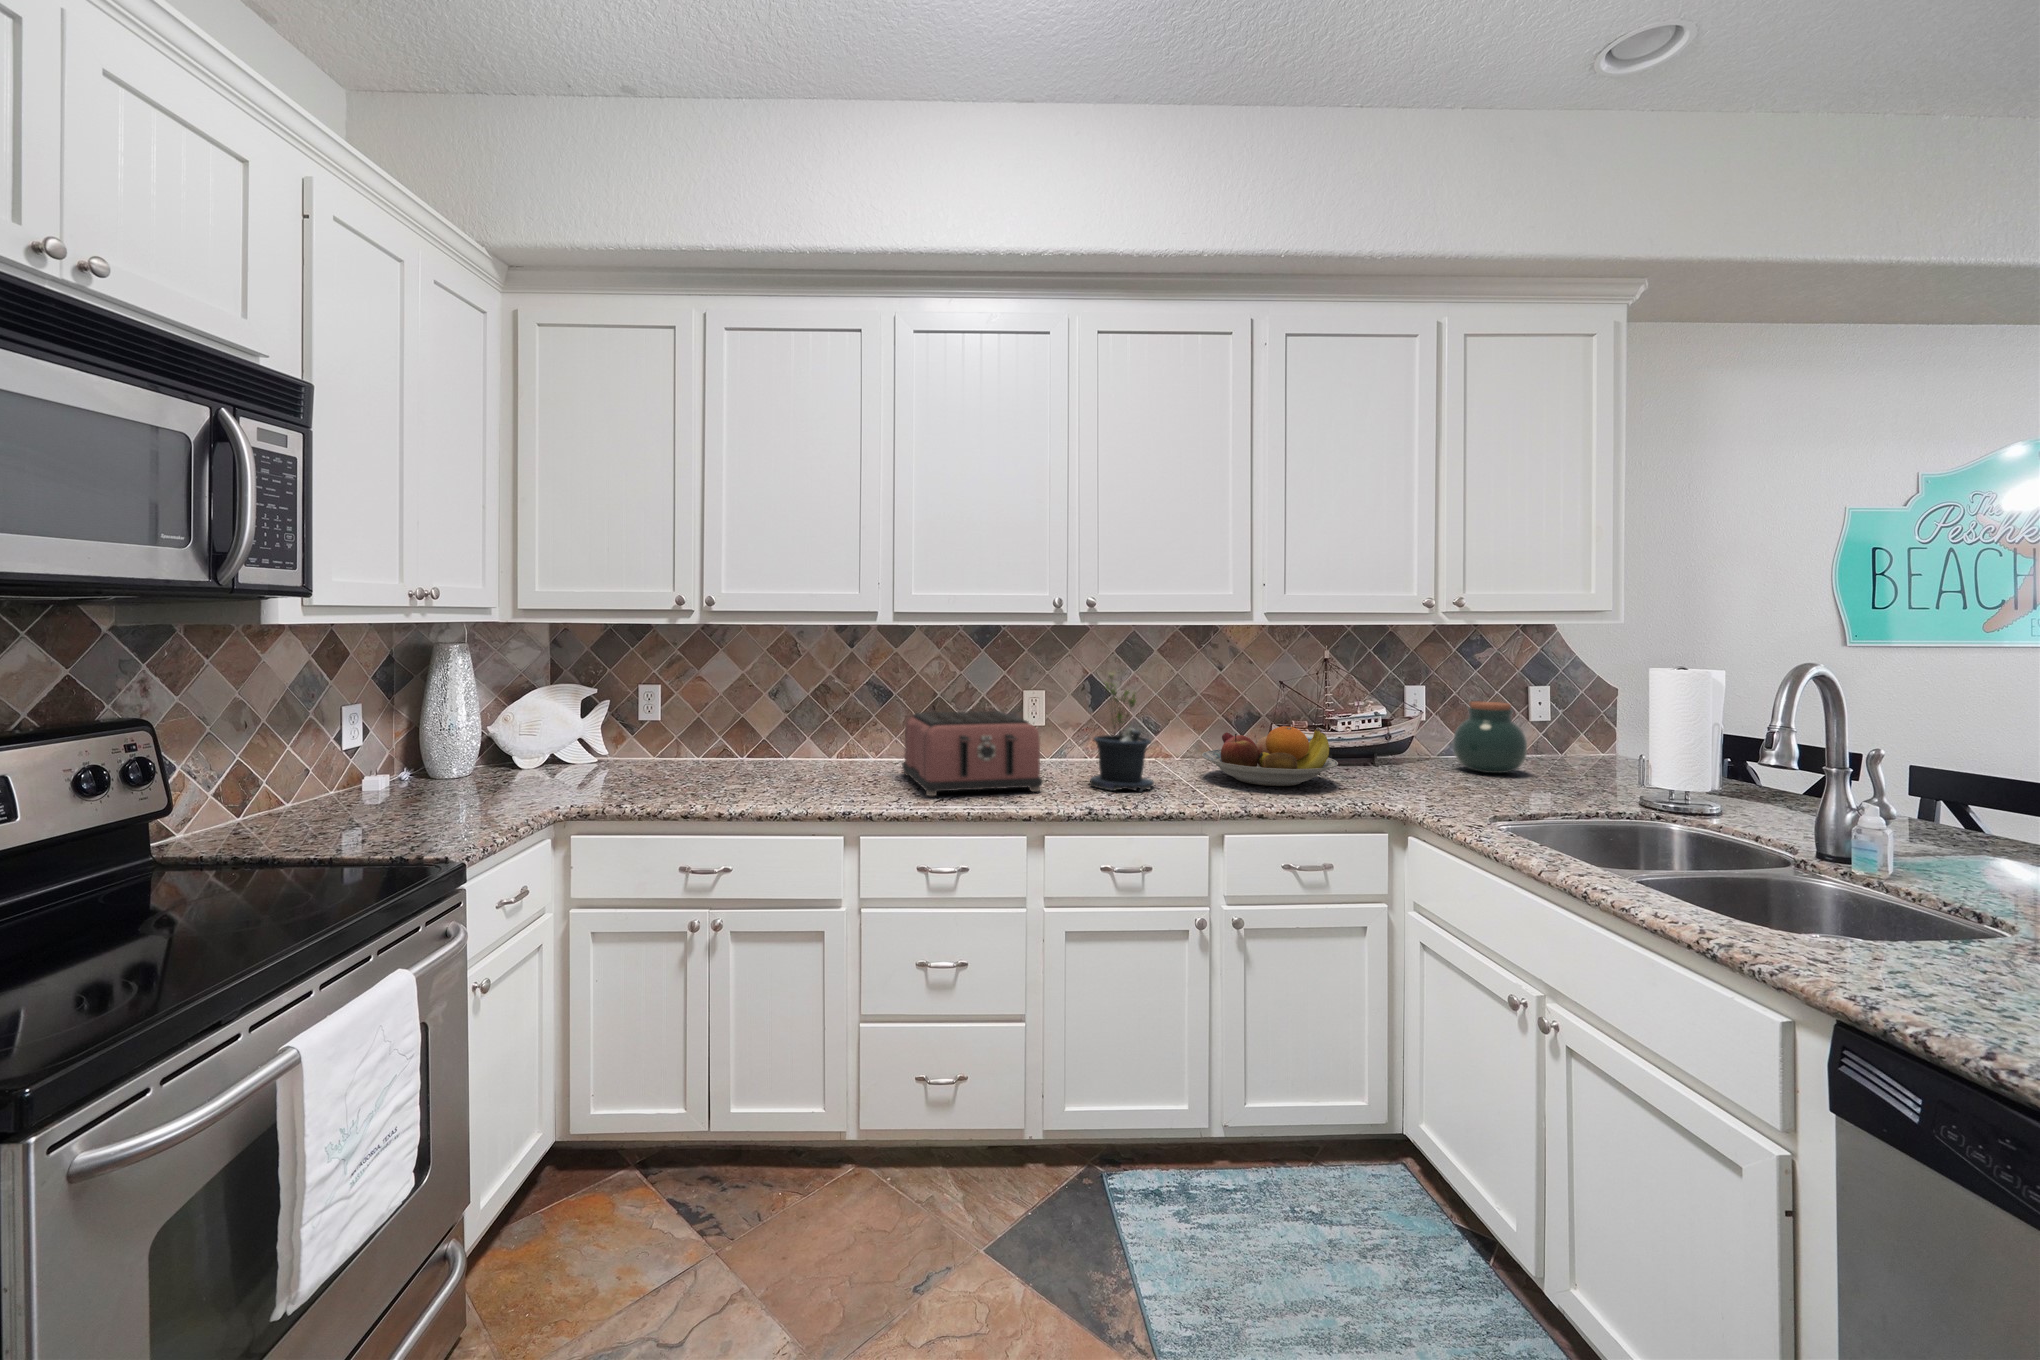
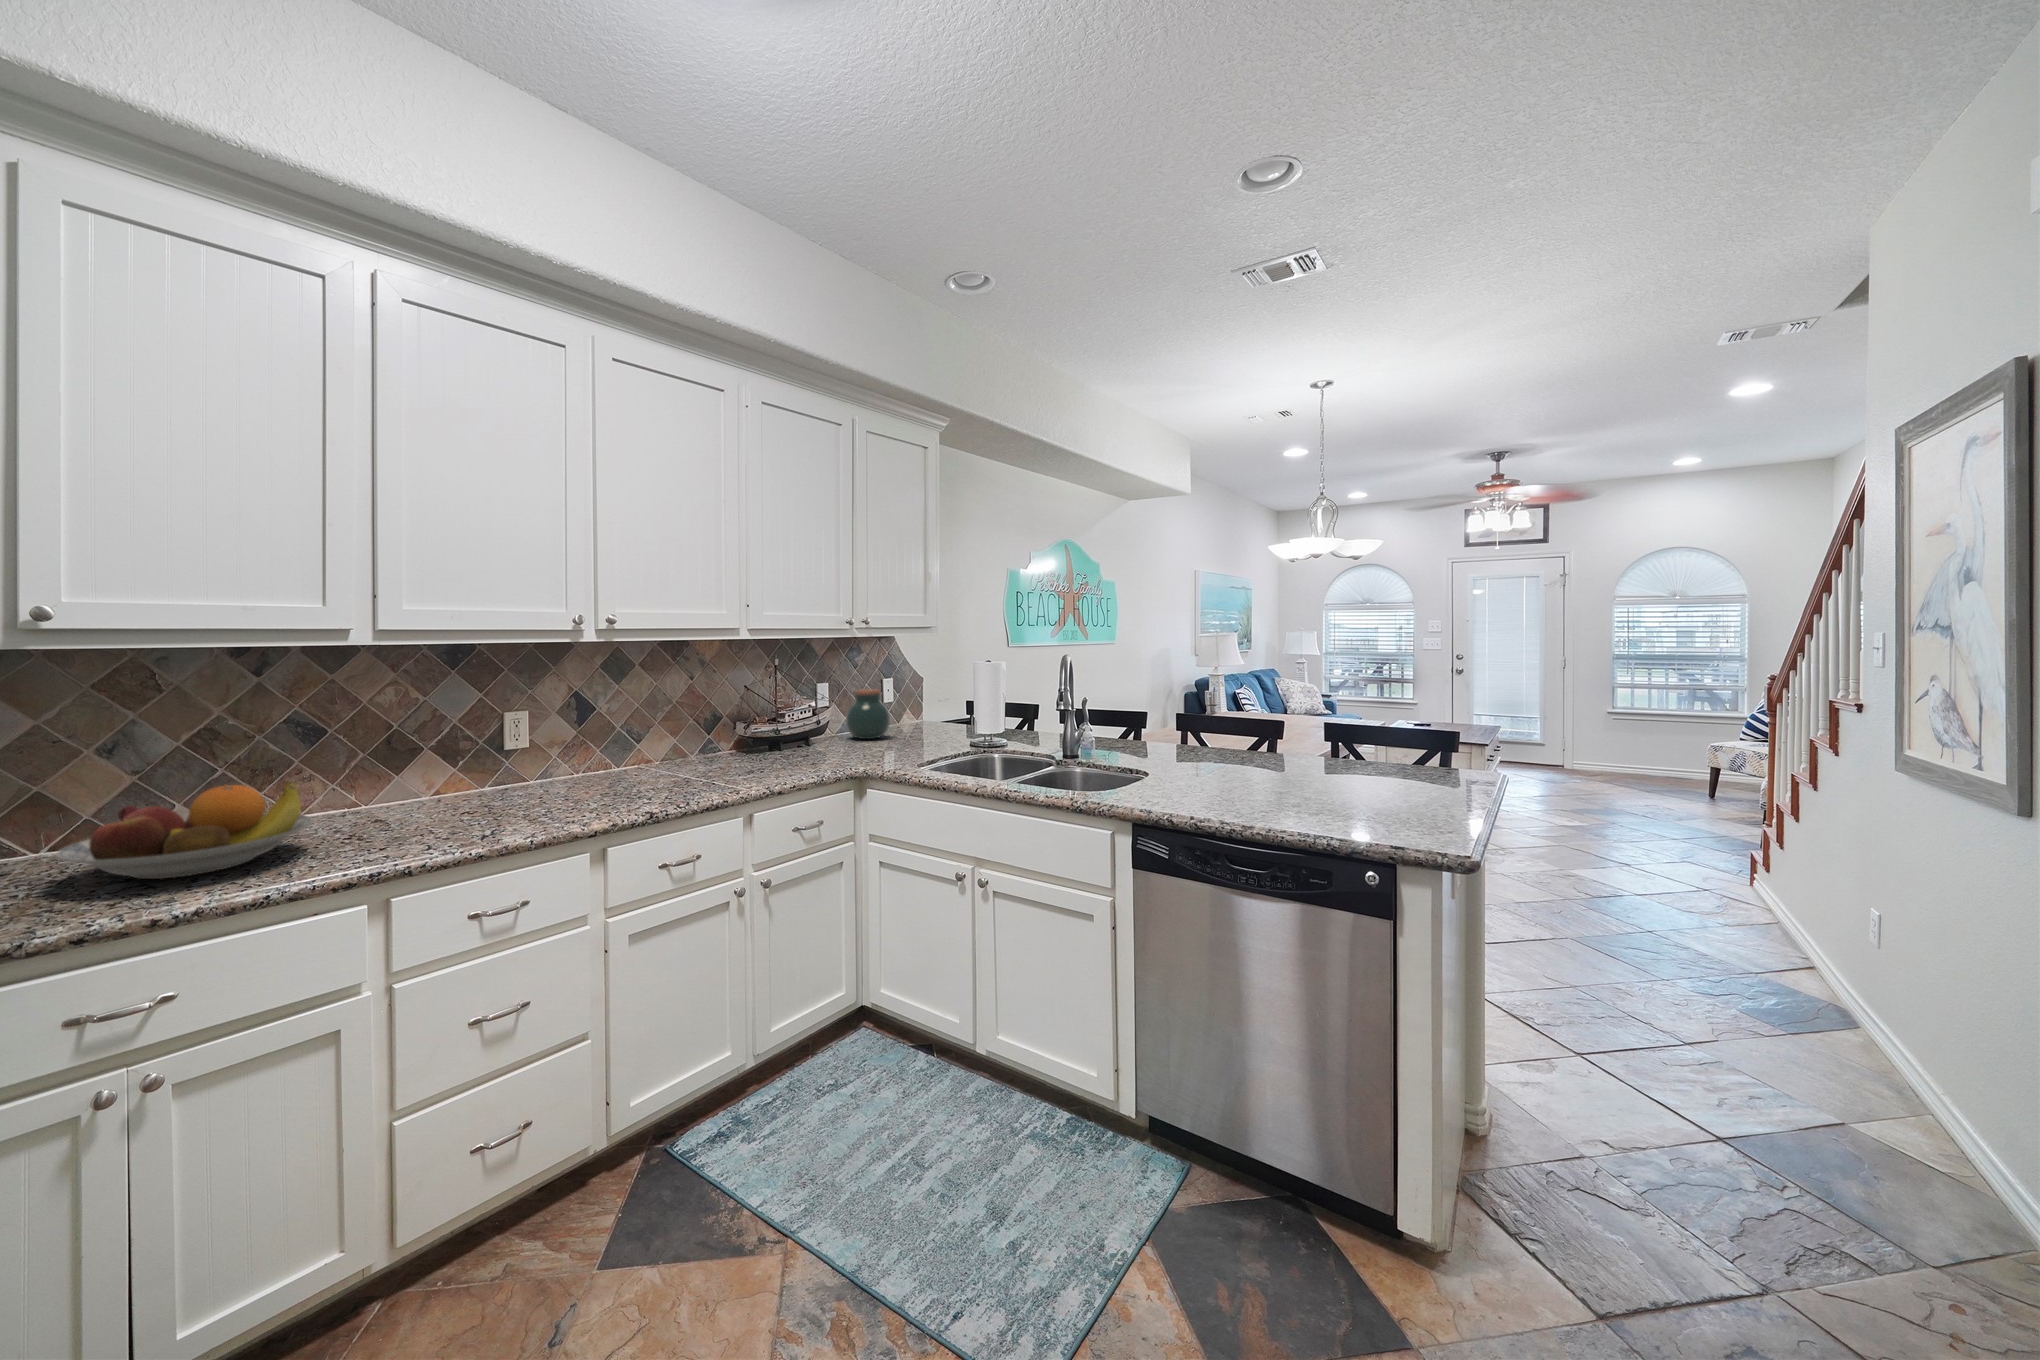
potted plant: present [1090,672,1154,791] -> none [611,684,678,795]
toaster: present [902,711,1043,796] -> none [379,735,581,834]
fruit bowl: present [1202,726,1338,786] -> present [56,781,313,879]

